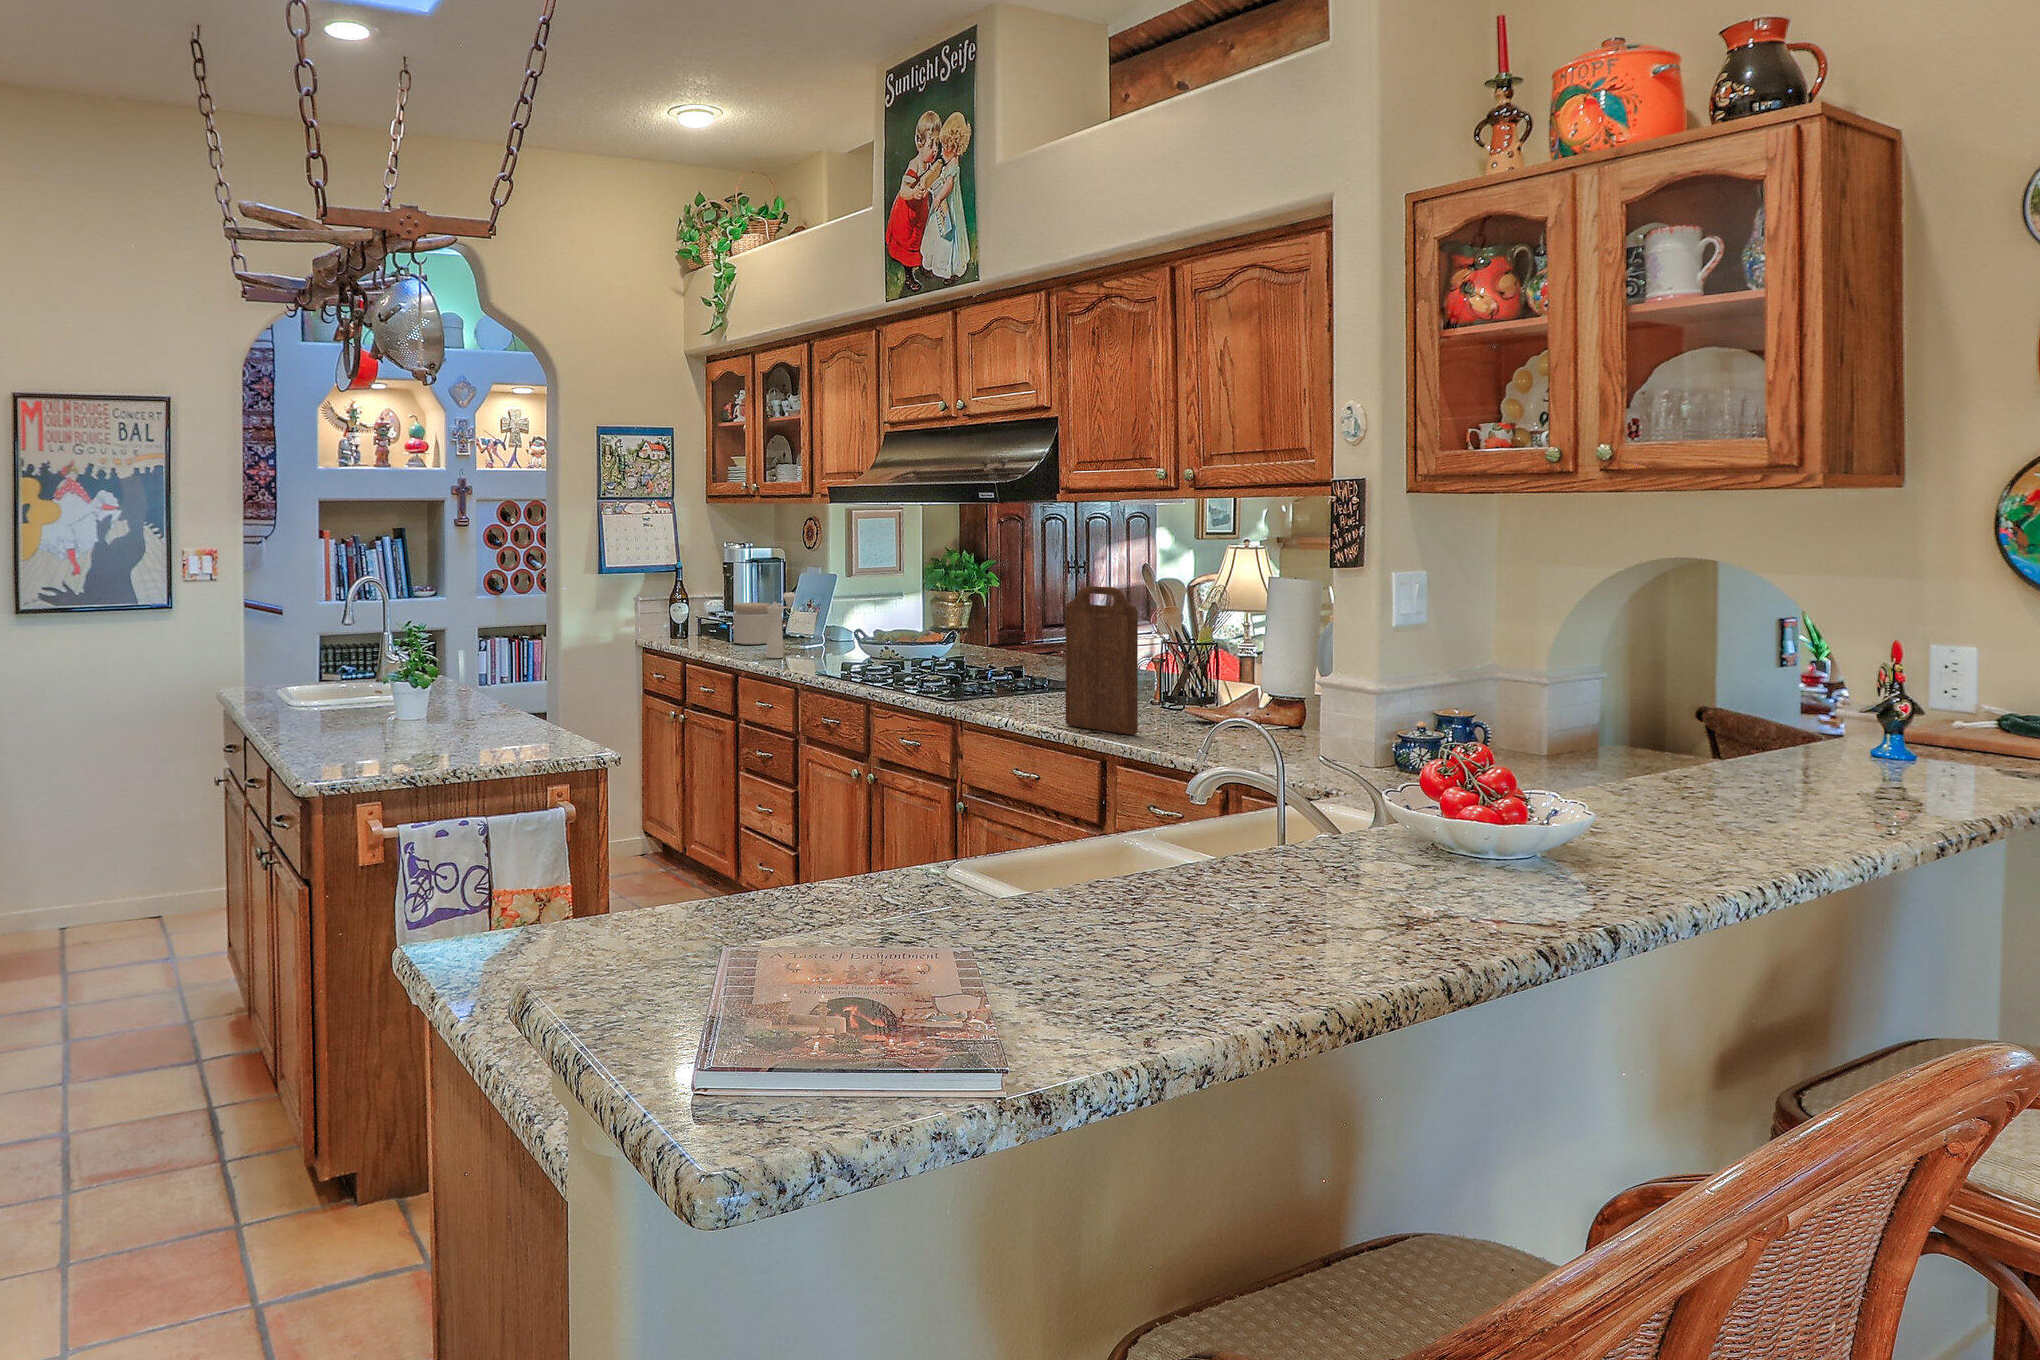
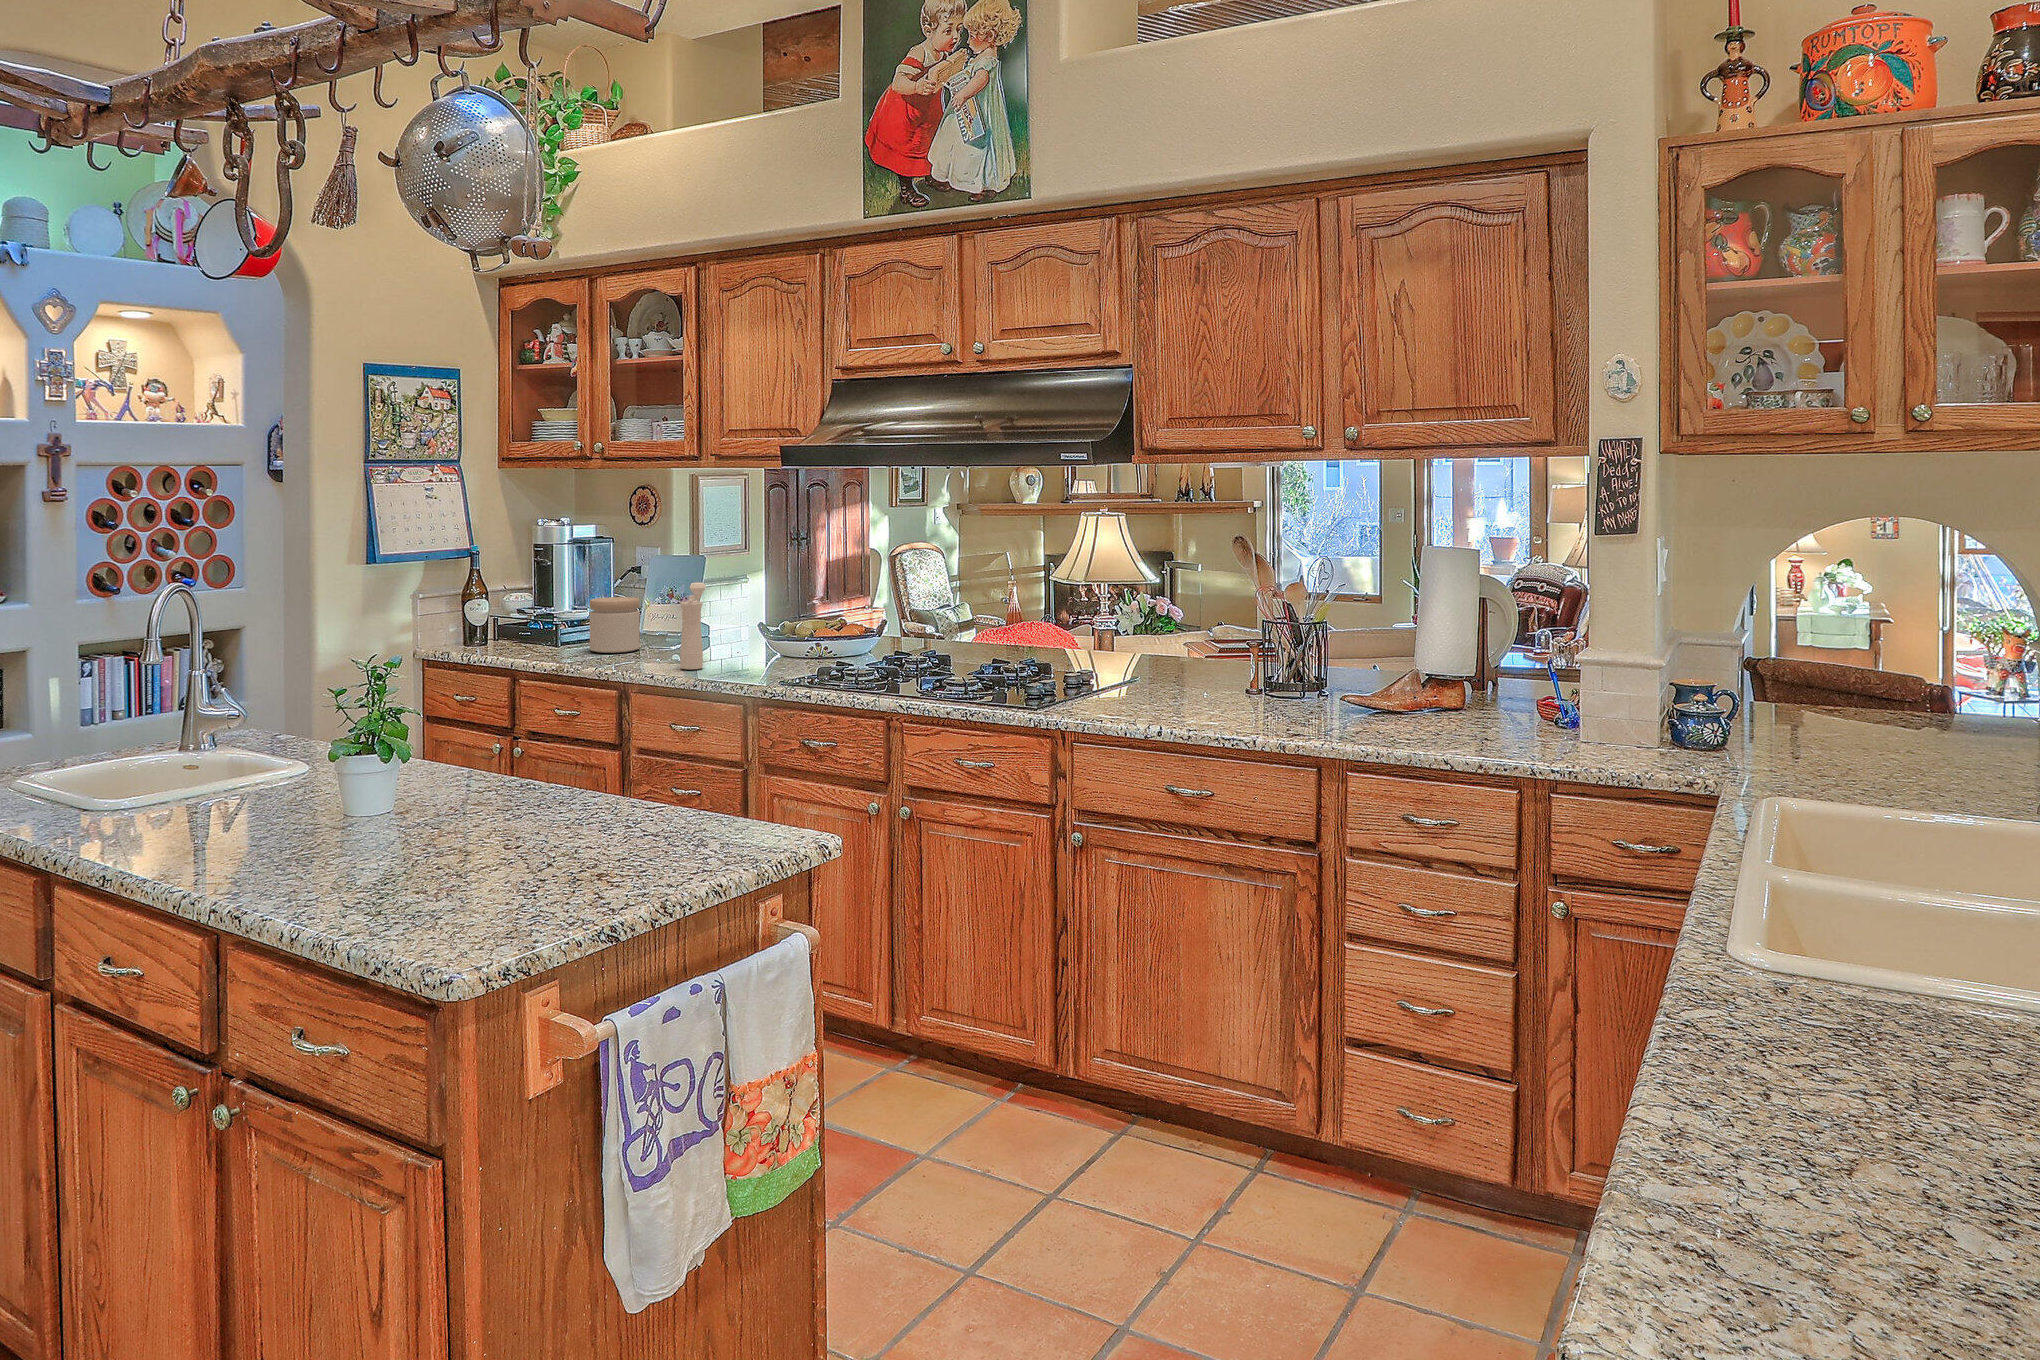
cutting board: present [1066,586,1138,735] -> none [1240,564,1339,735]

